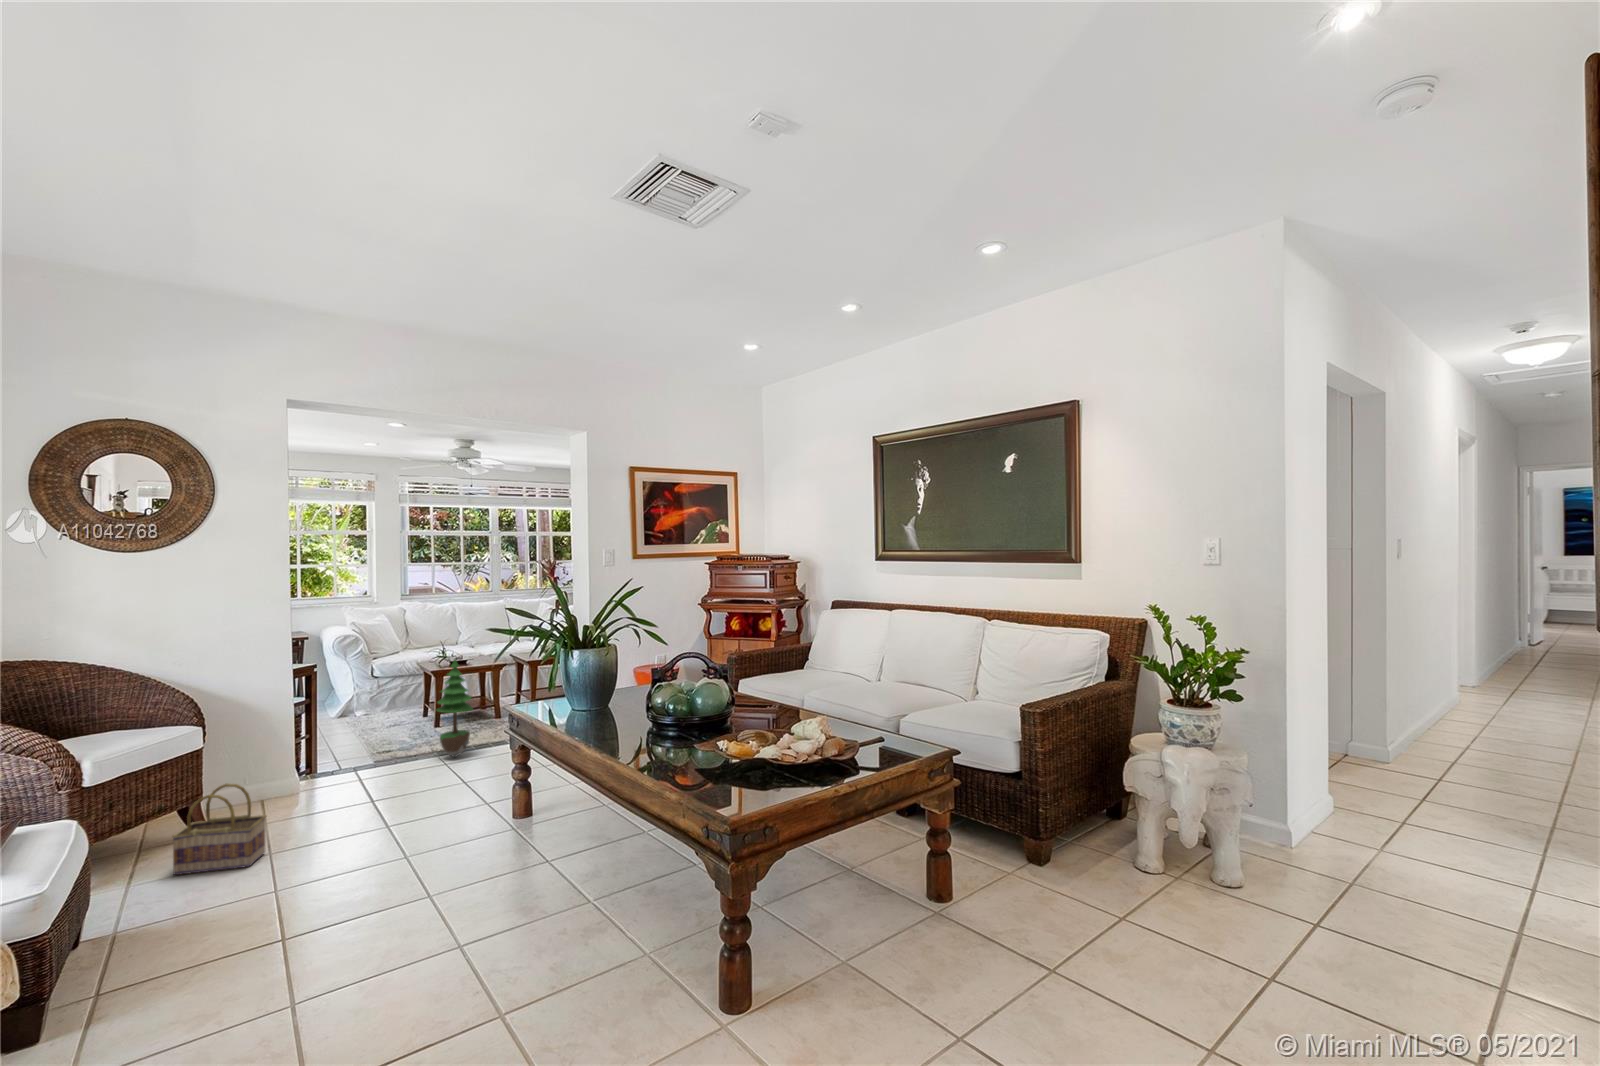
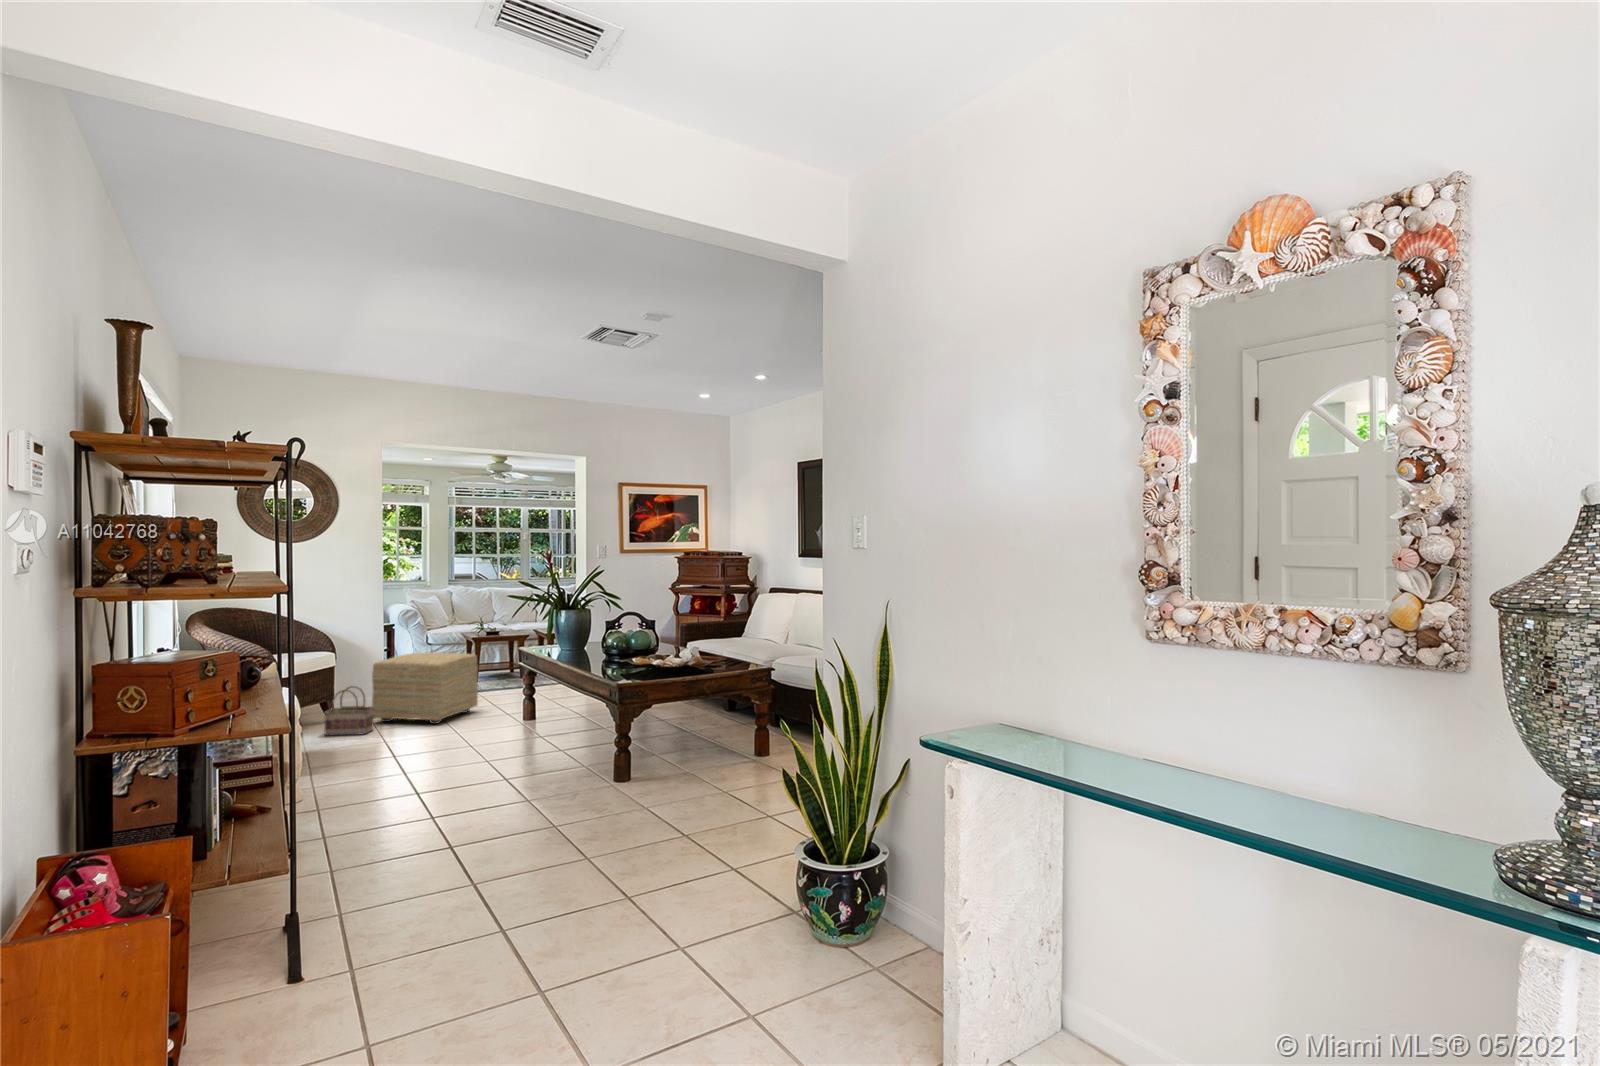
potted tree: present [437,660,473,757] -> none [474,623,501,694]
ottoman: none [267,712,441,832] -> present [372,653,478,724]

